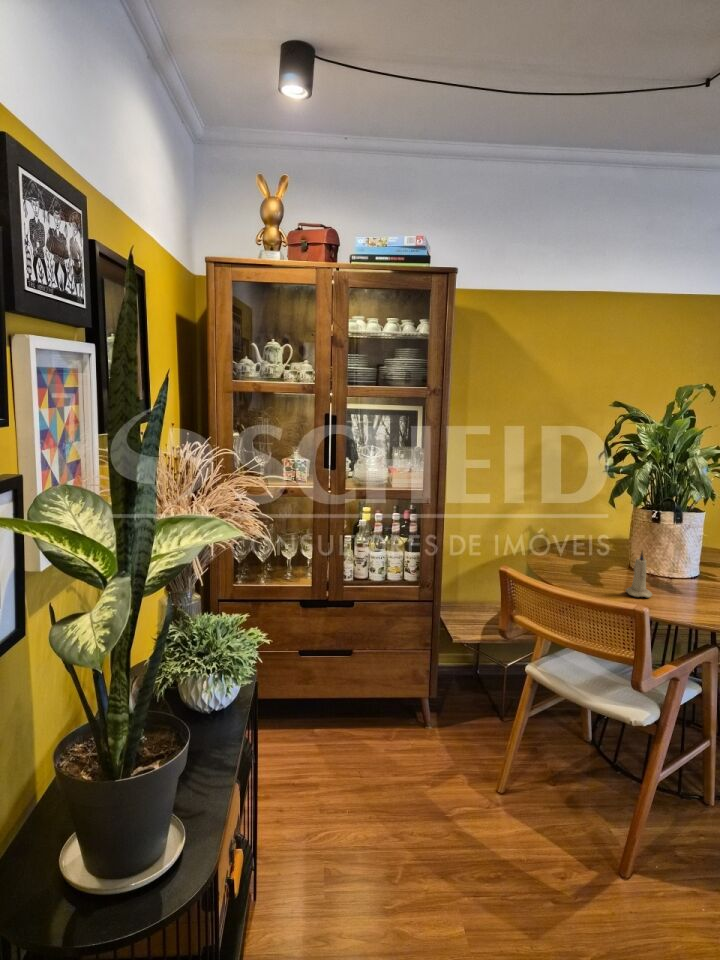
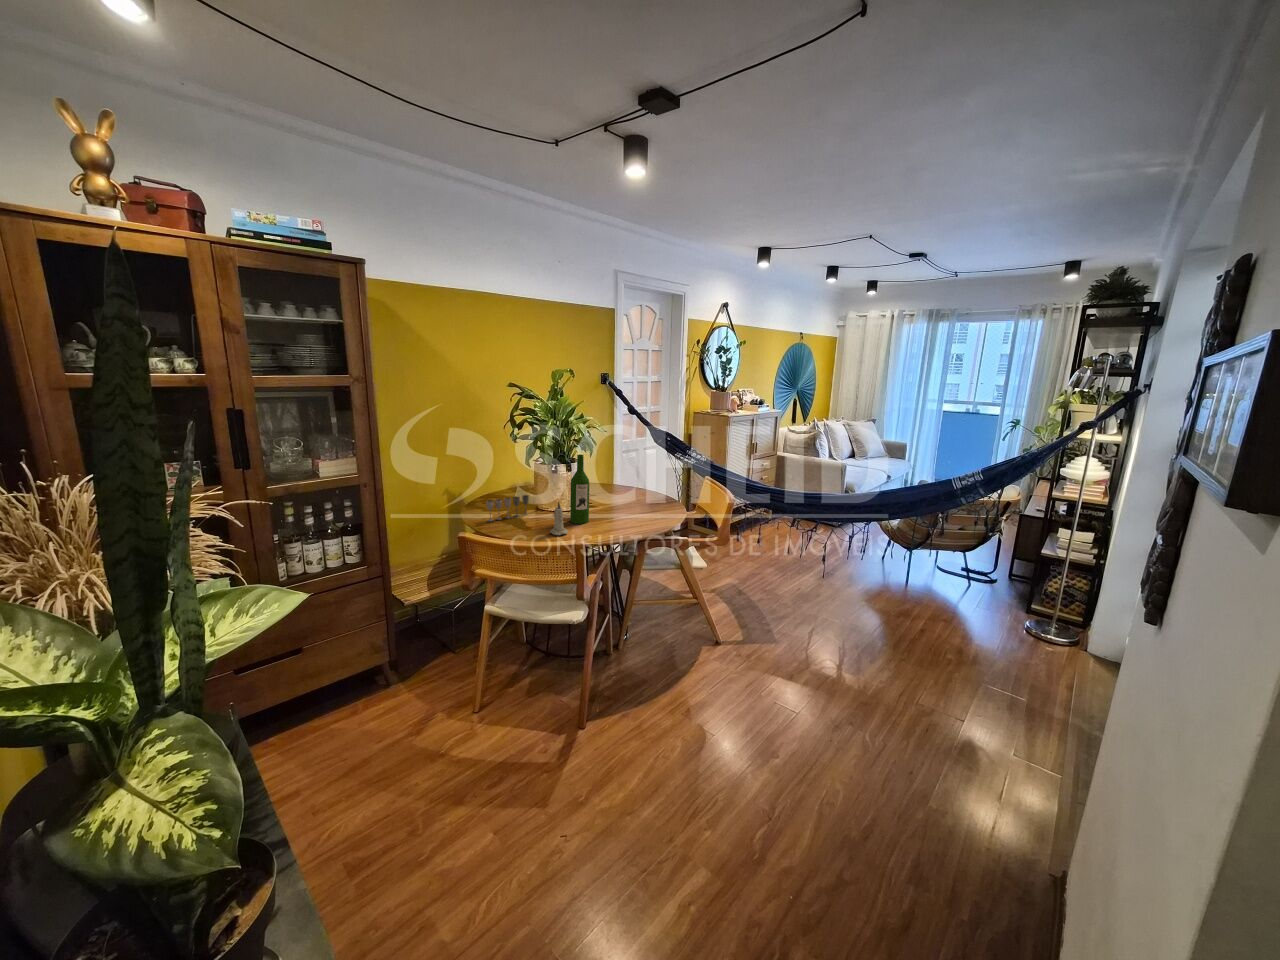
wine bottle: none [665,492,701,592] -> present [570,455,589,524]
wine glass: none [555,538,615,568] -> present [486,495,529,521]

